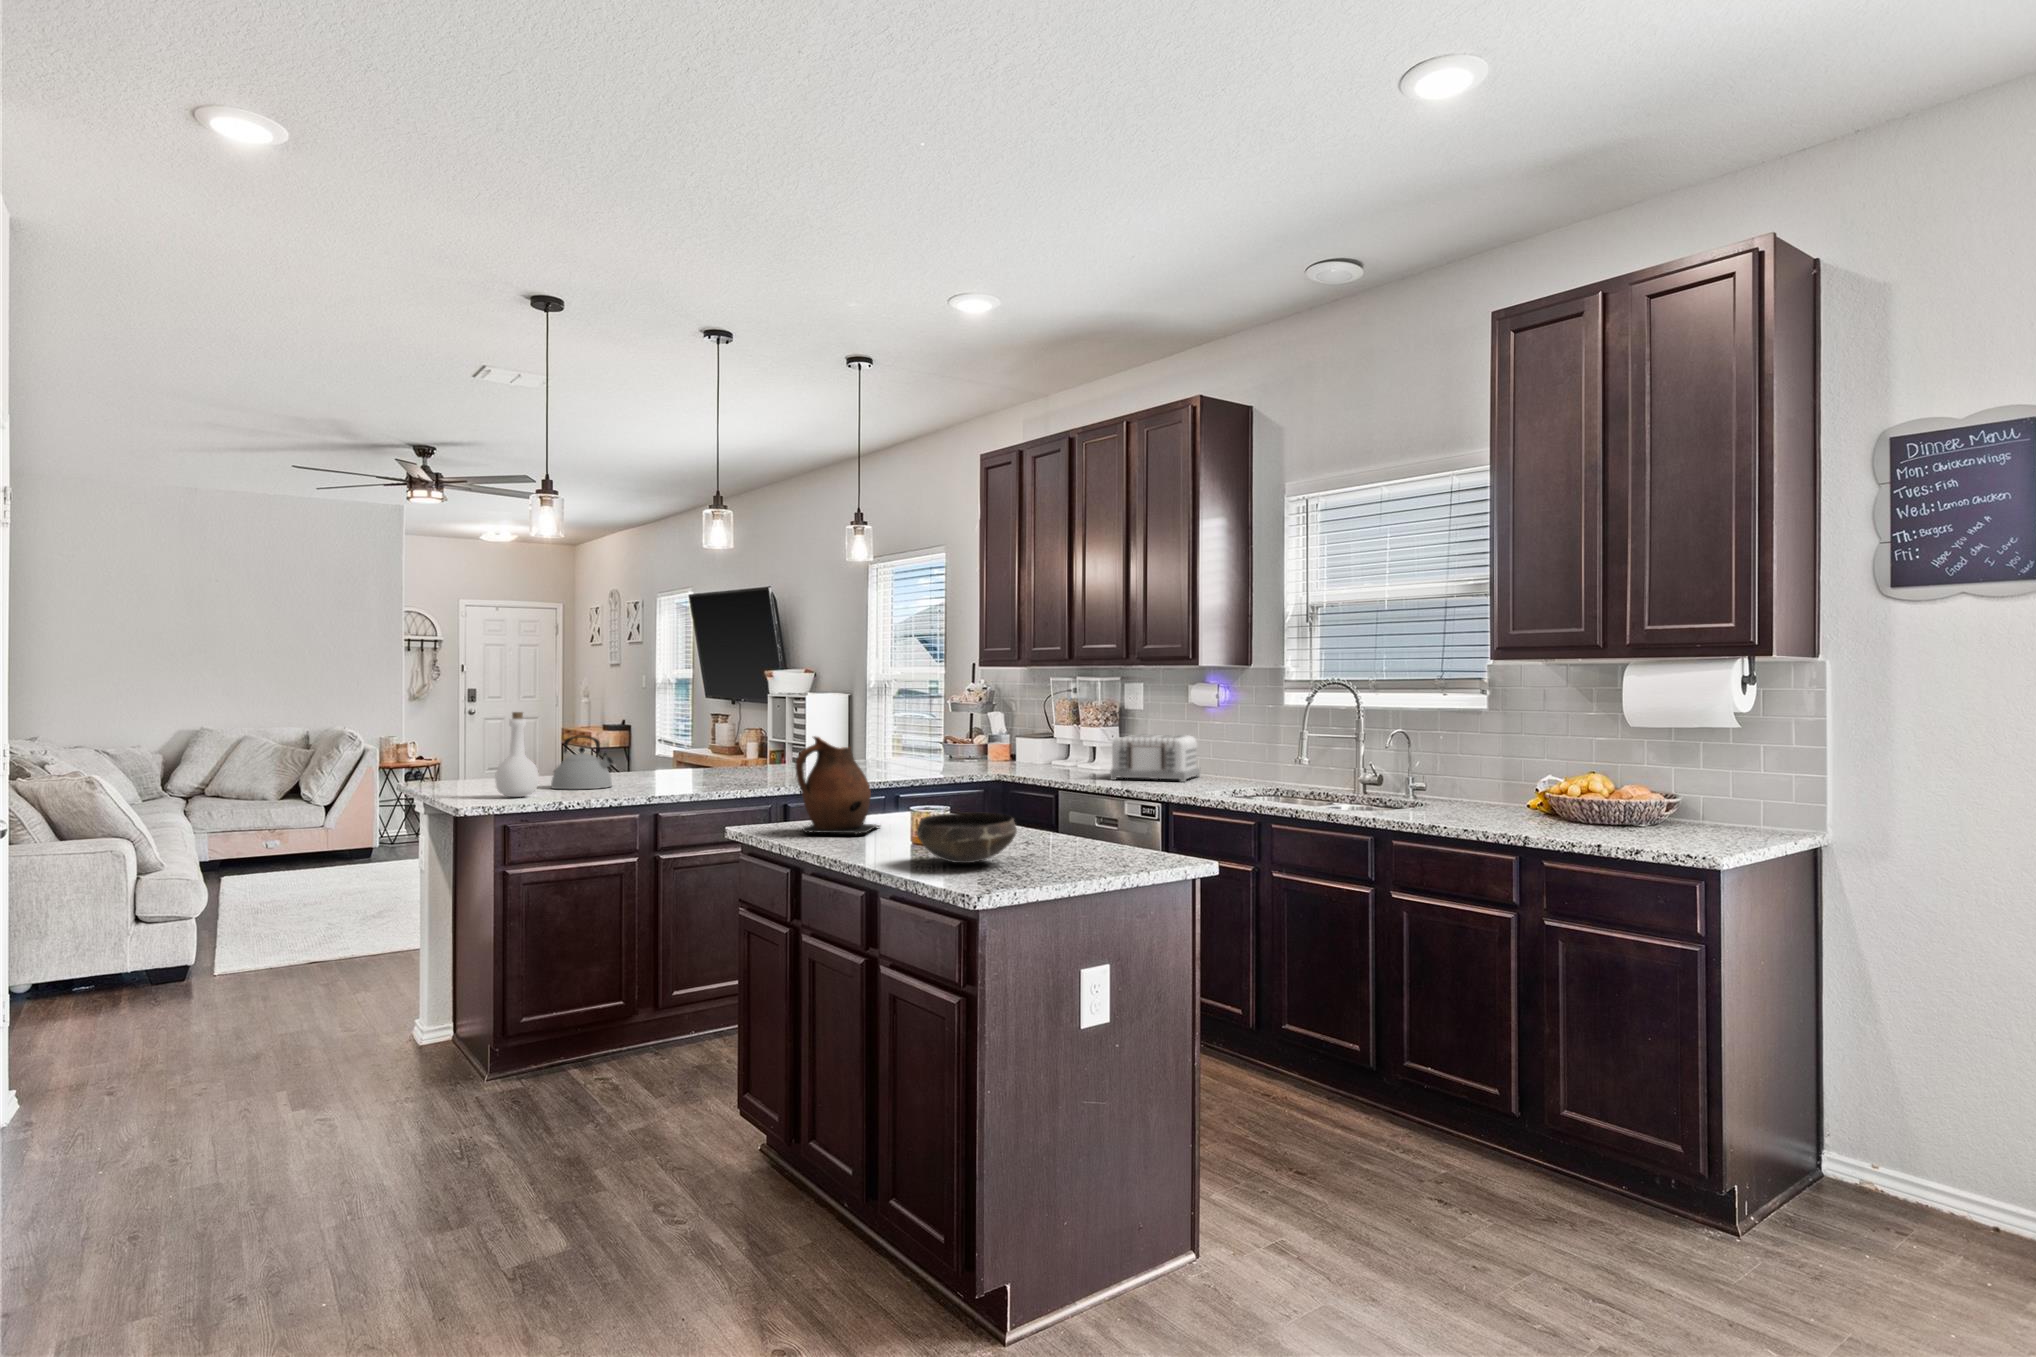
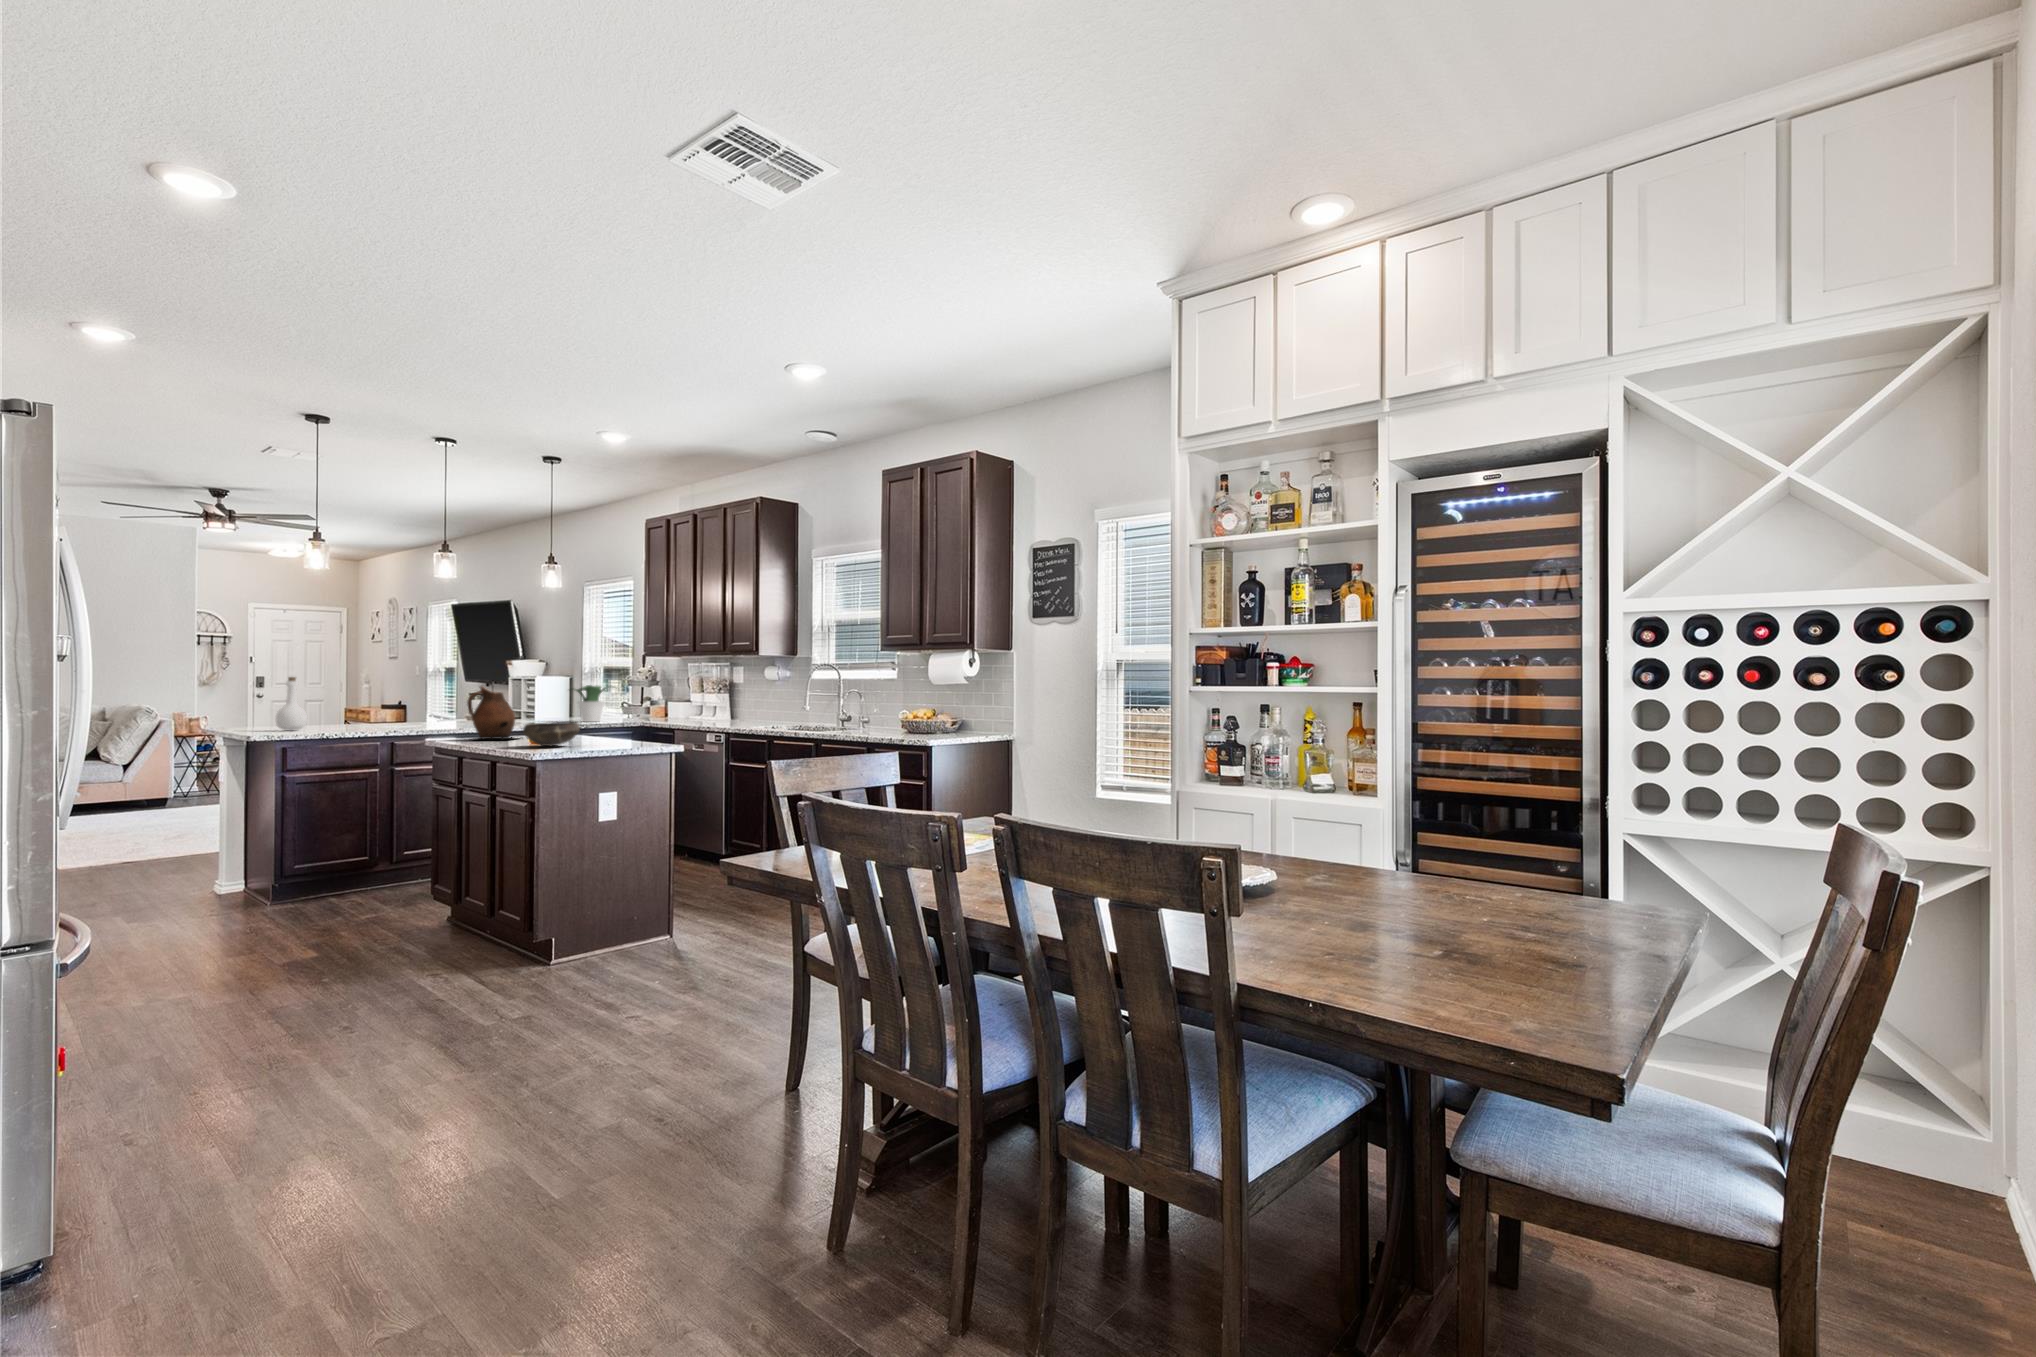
potted plant: none [879,712,953,770] -> present [576,685,610,722]
kettle: present [551,735,613,789] -> none [317,695,363,728]
toaster: present [1110,735,1200,782] -> none [712,698,774,725]

